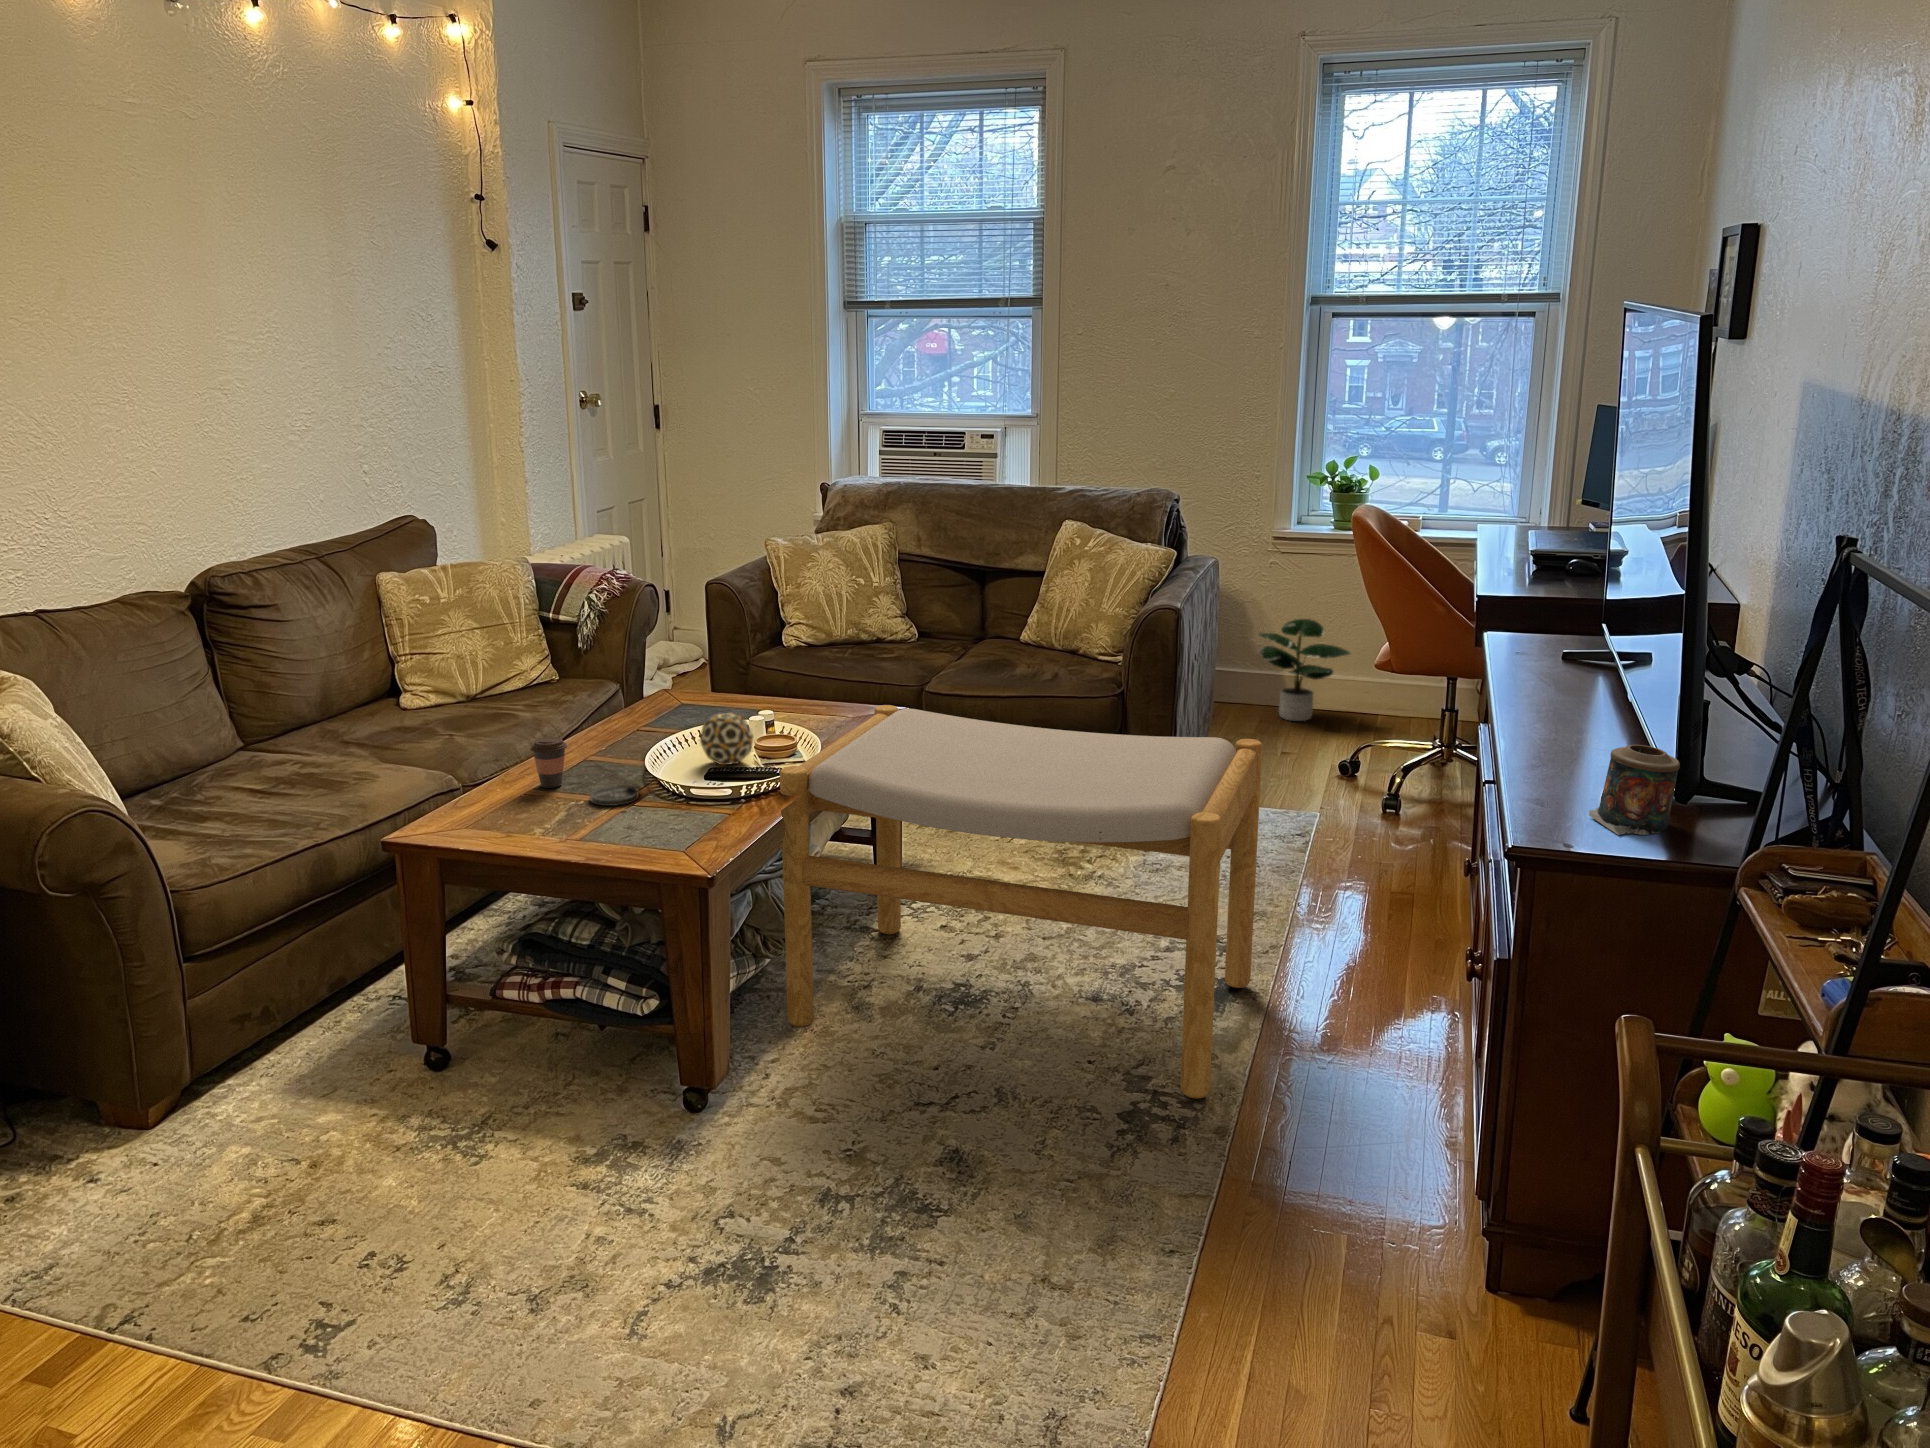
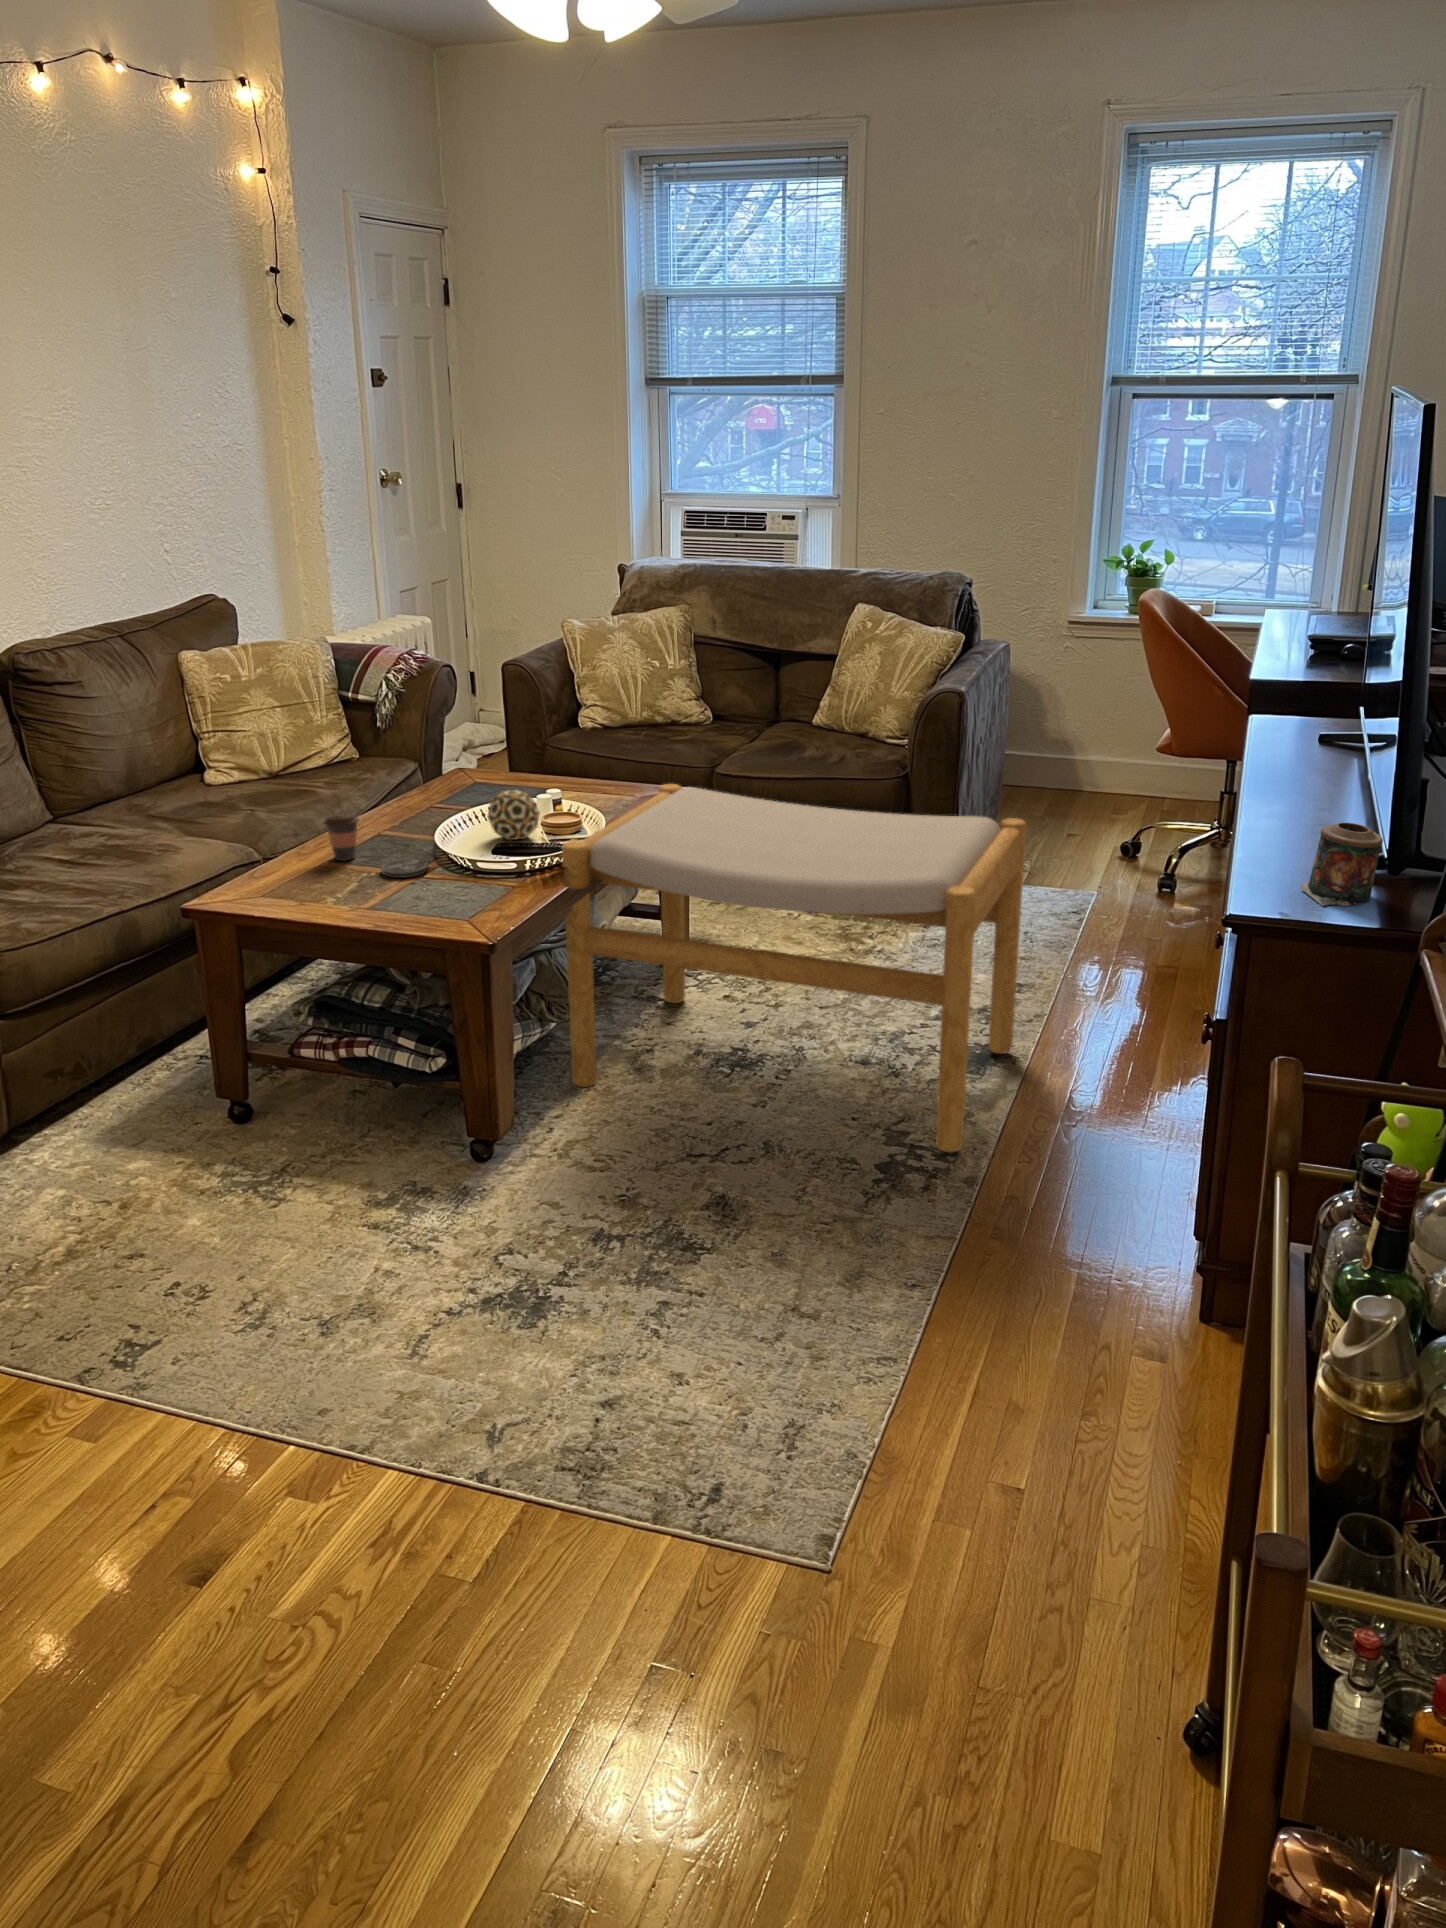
potted plant: present [1259,619,1351,721] -> none [1051,703,1143,804]

